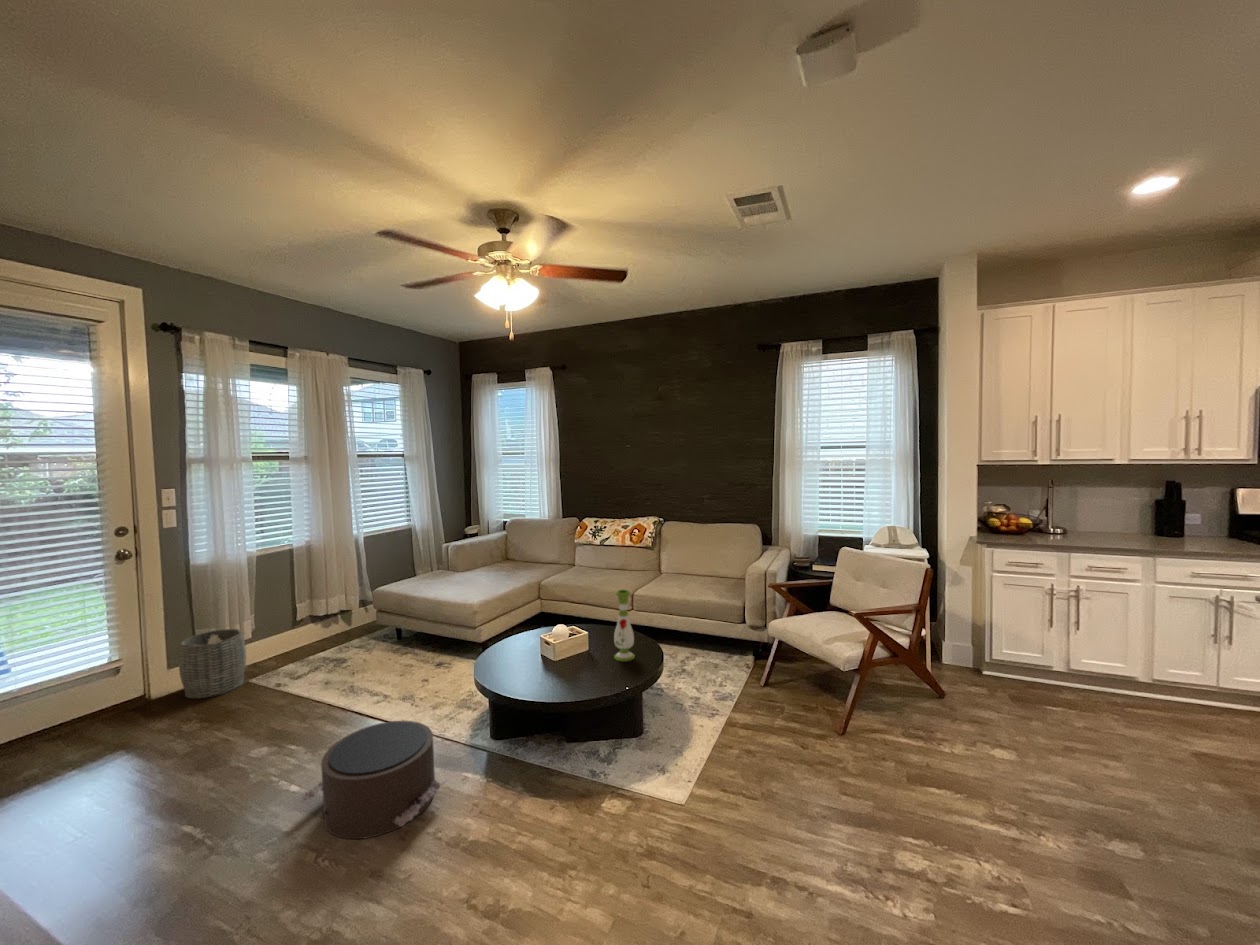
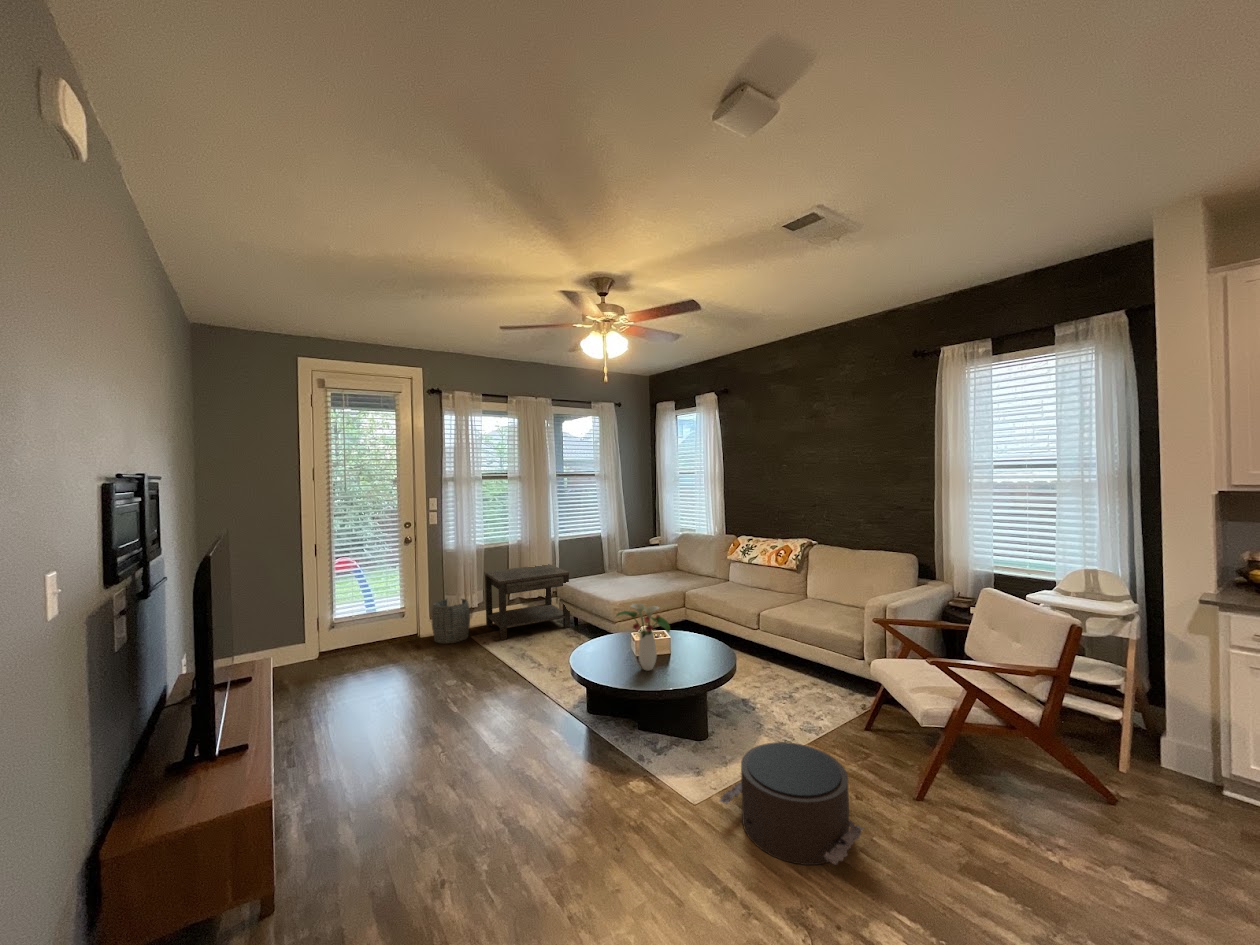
side table: none [259,568,393,675] -> present [484,564,570,640]
vase: present [614,589,635,661] -> none [689,602,709,670]
flower arrangement: none [548,599,611,674] -> present [616,603,670,670]
pouf: present [299,721,443,839] -> present [720,742,864,865]

